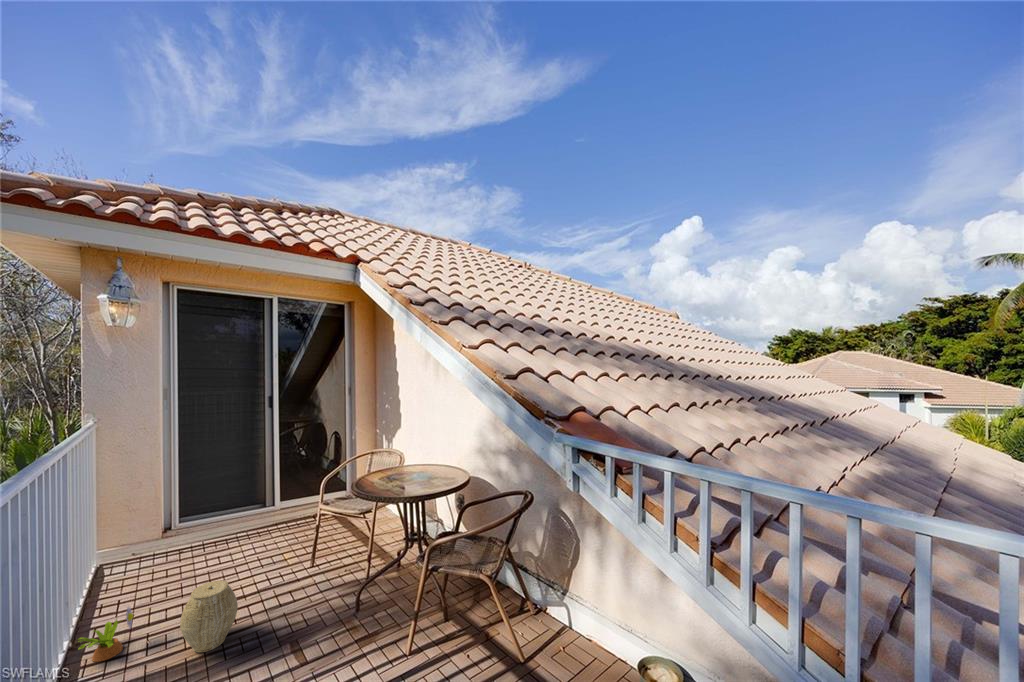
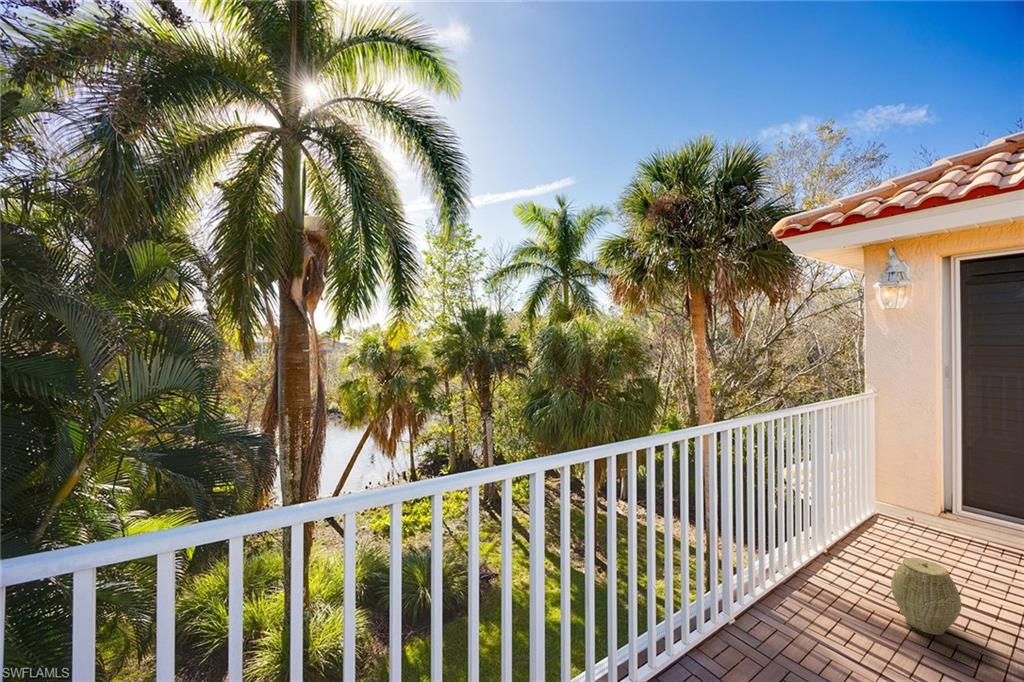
decorative plant: present [78,607,133,662] -> none [819,541,864,578]

